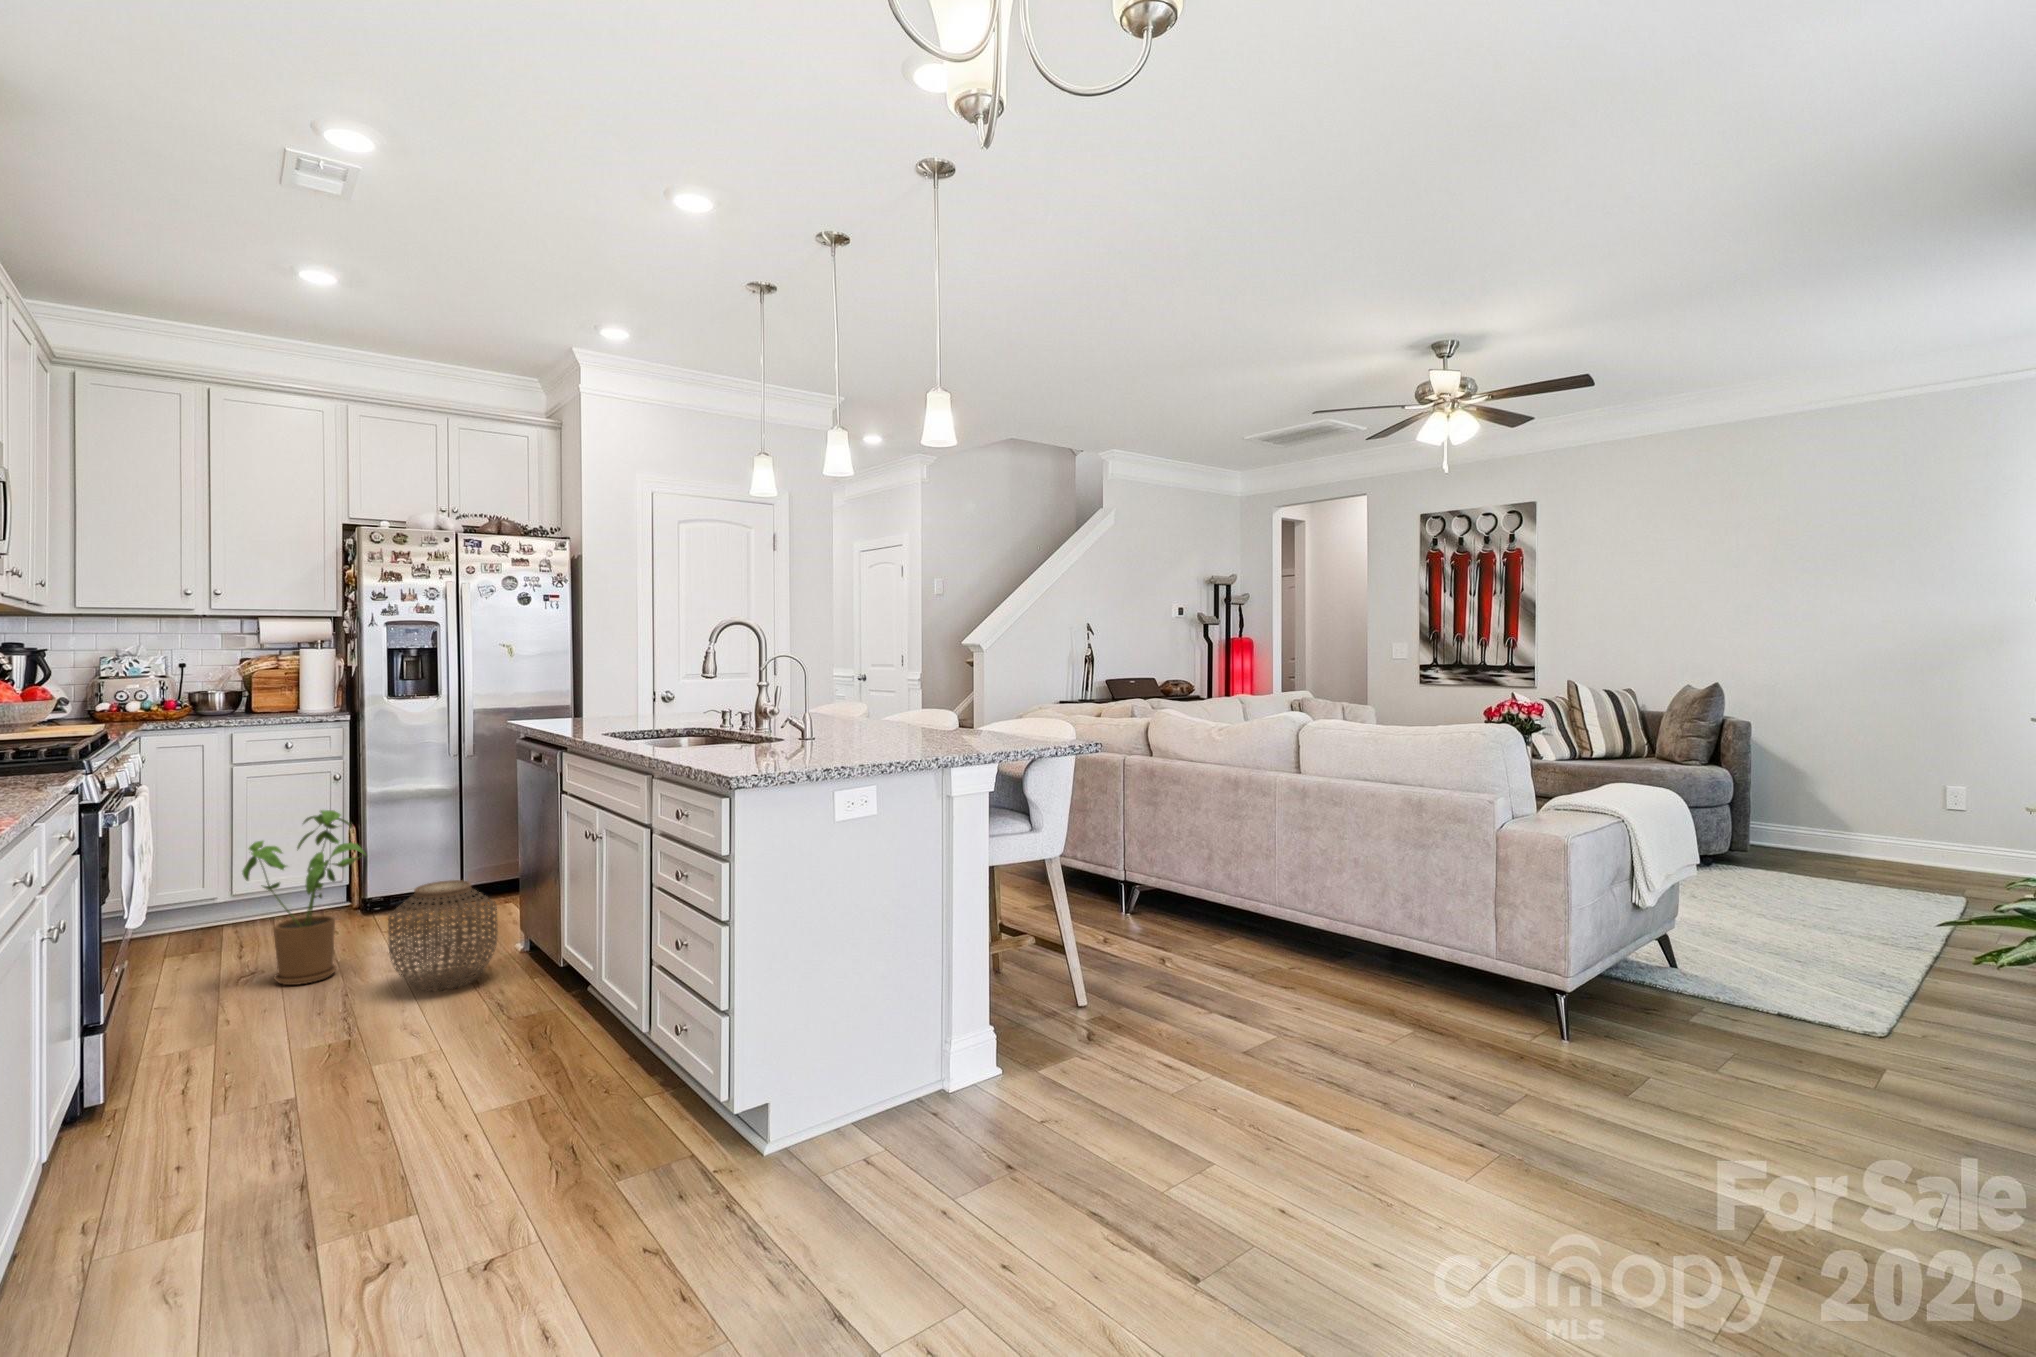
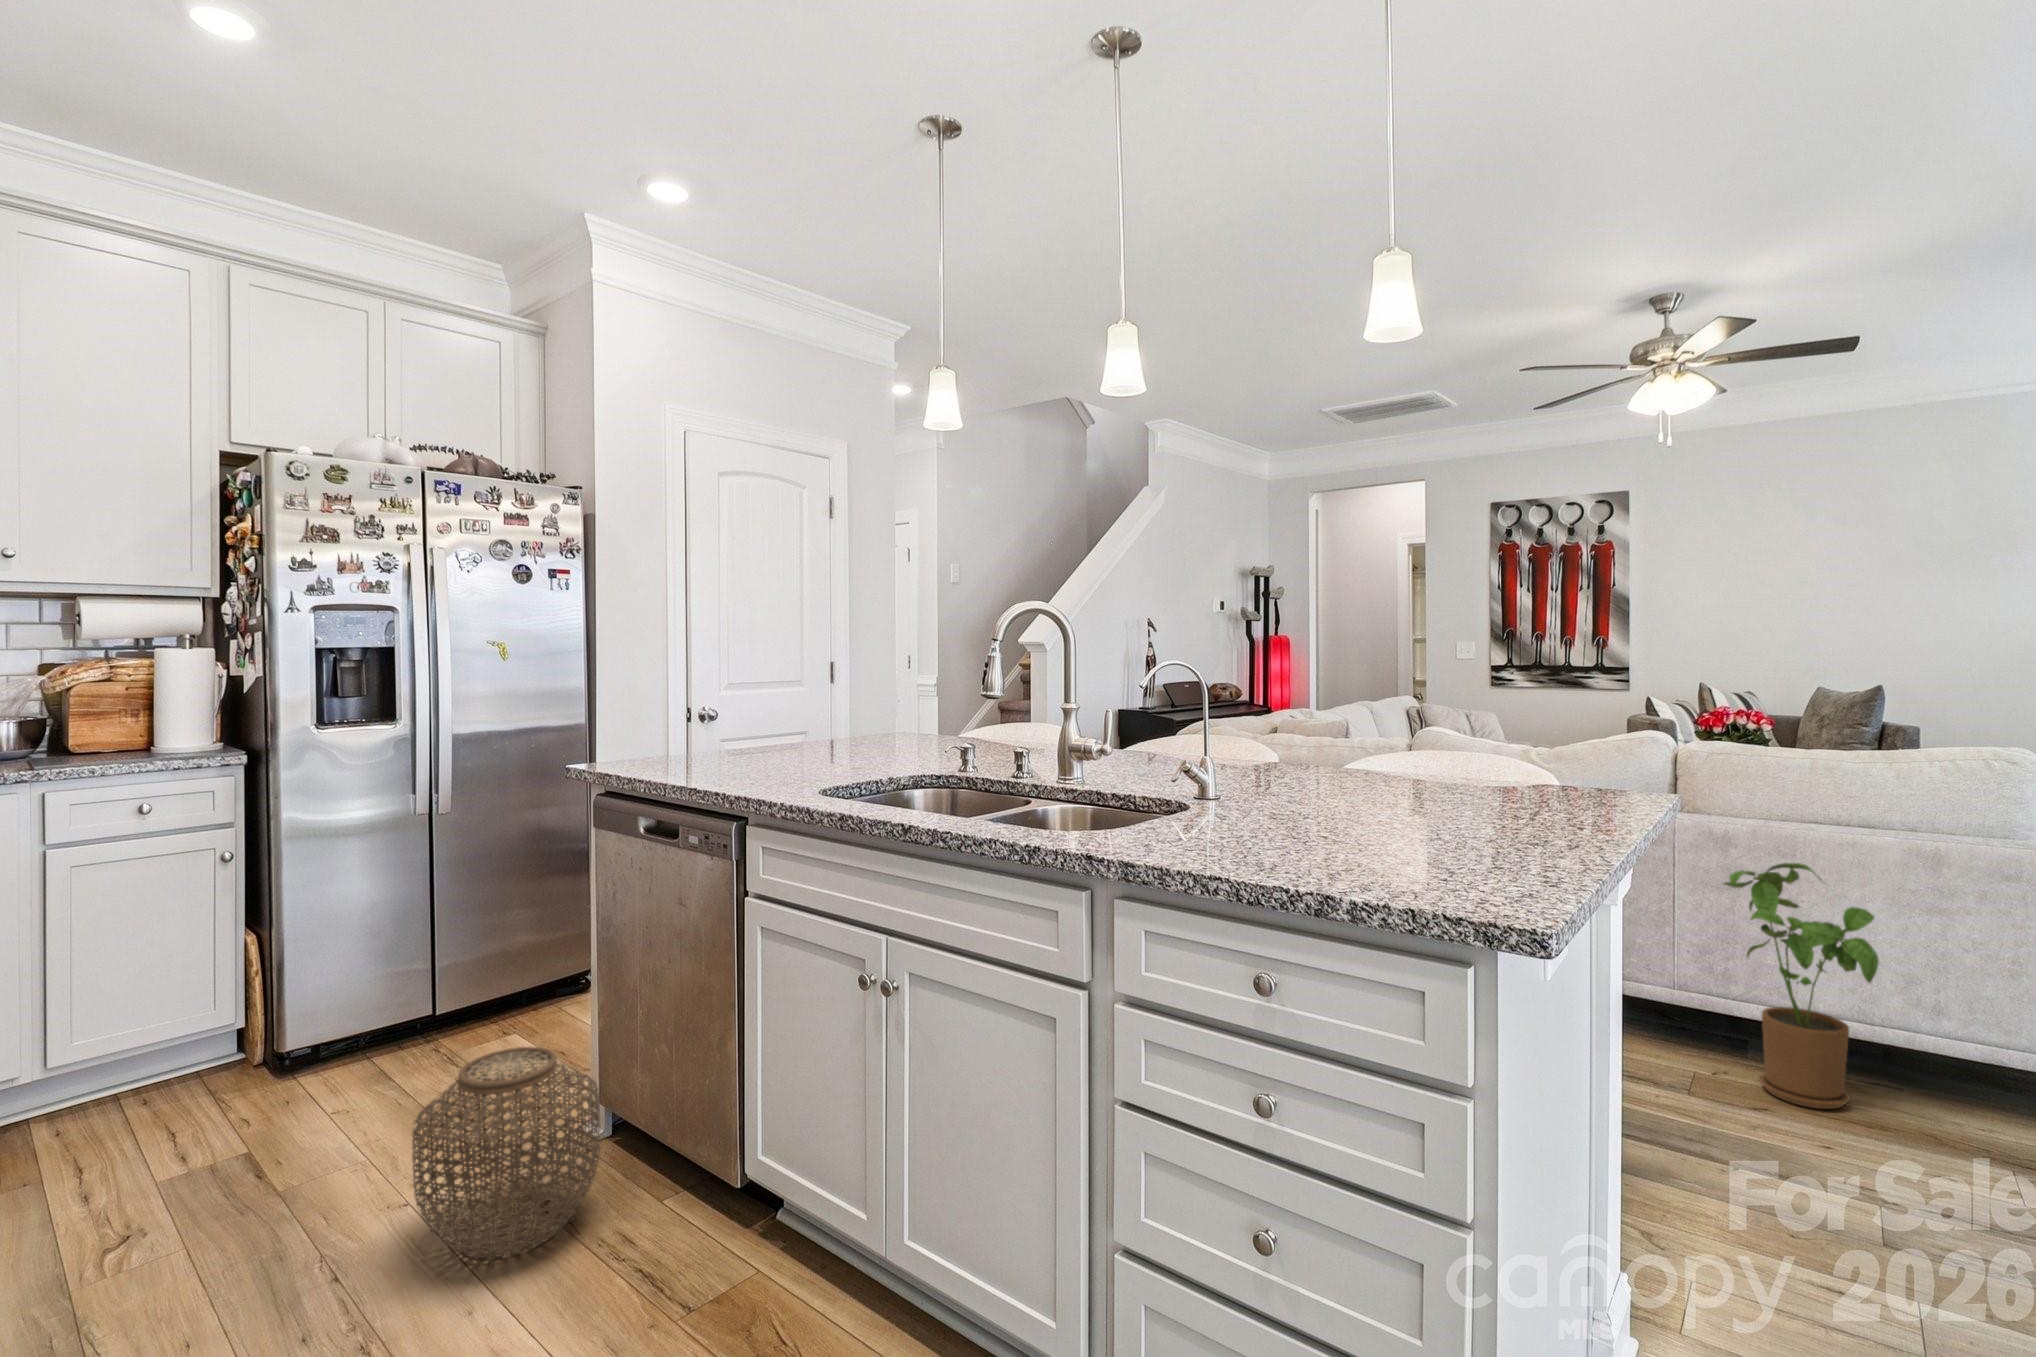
house plant: present [242,810,366,985] -> present [1724,863,1879,1109]

